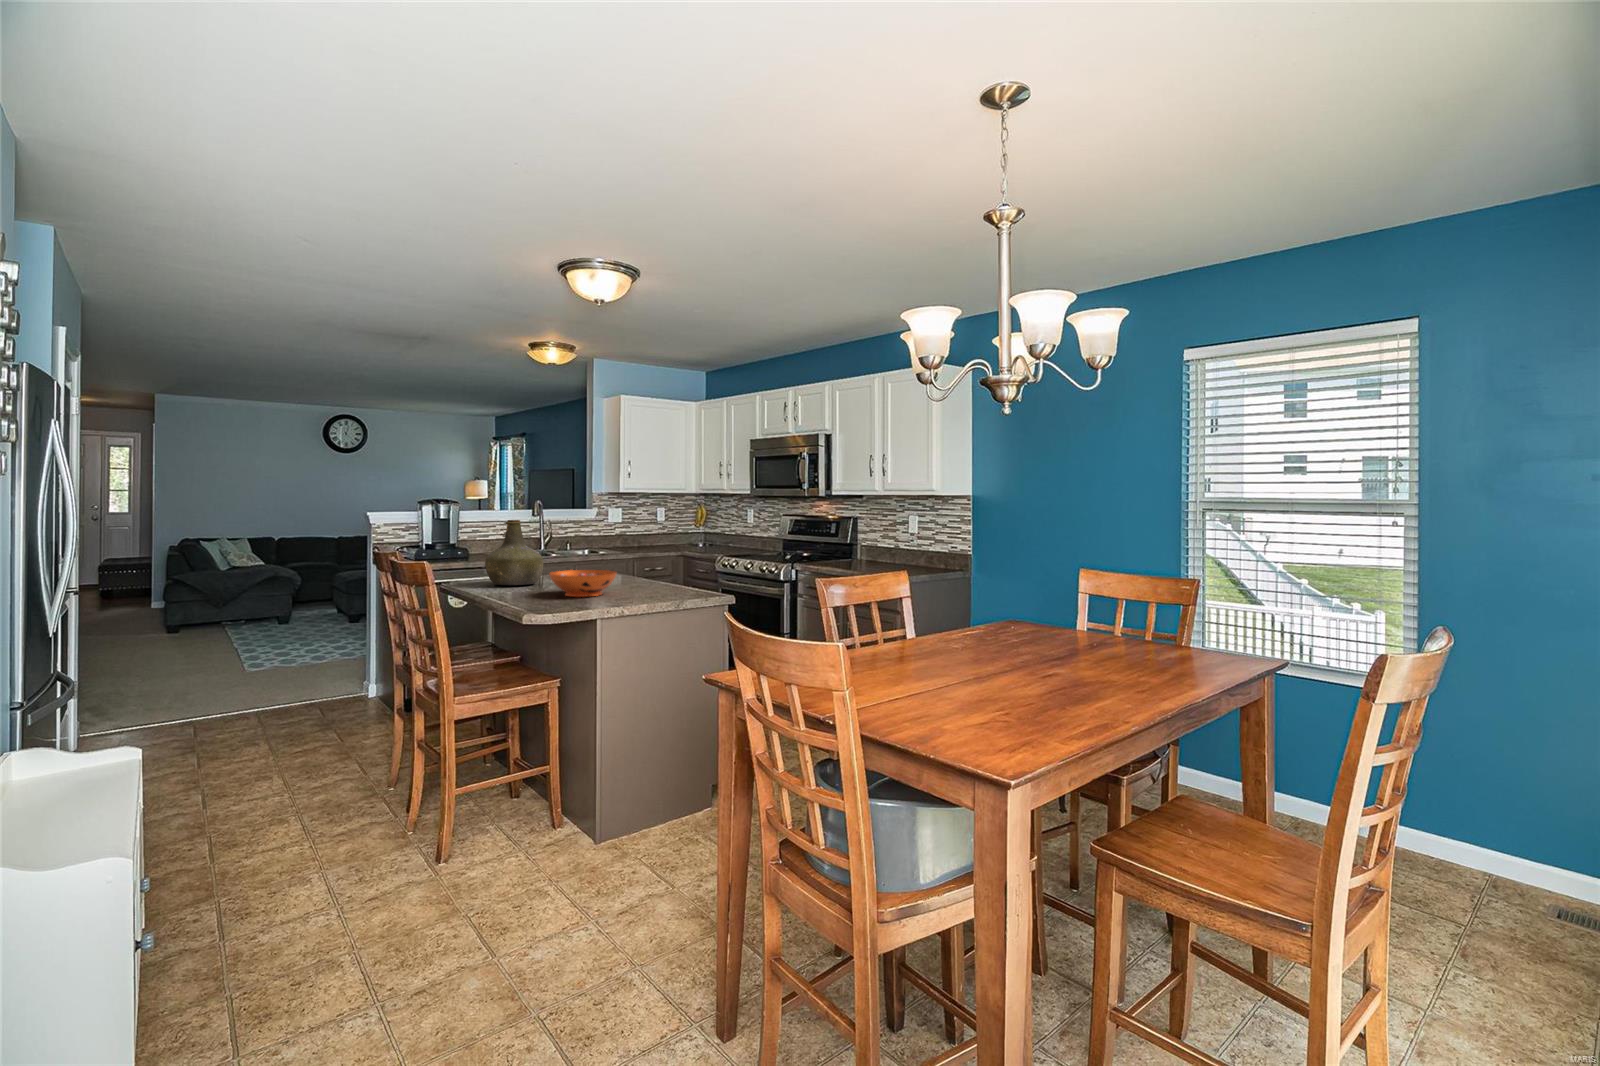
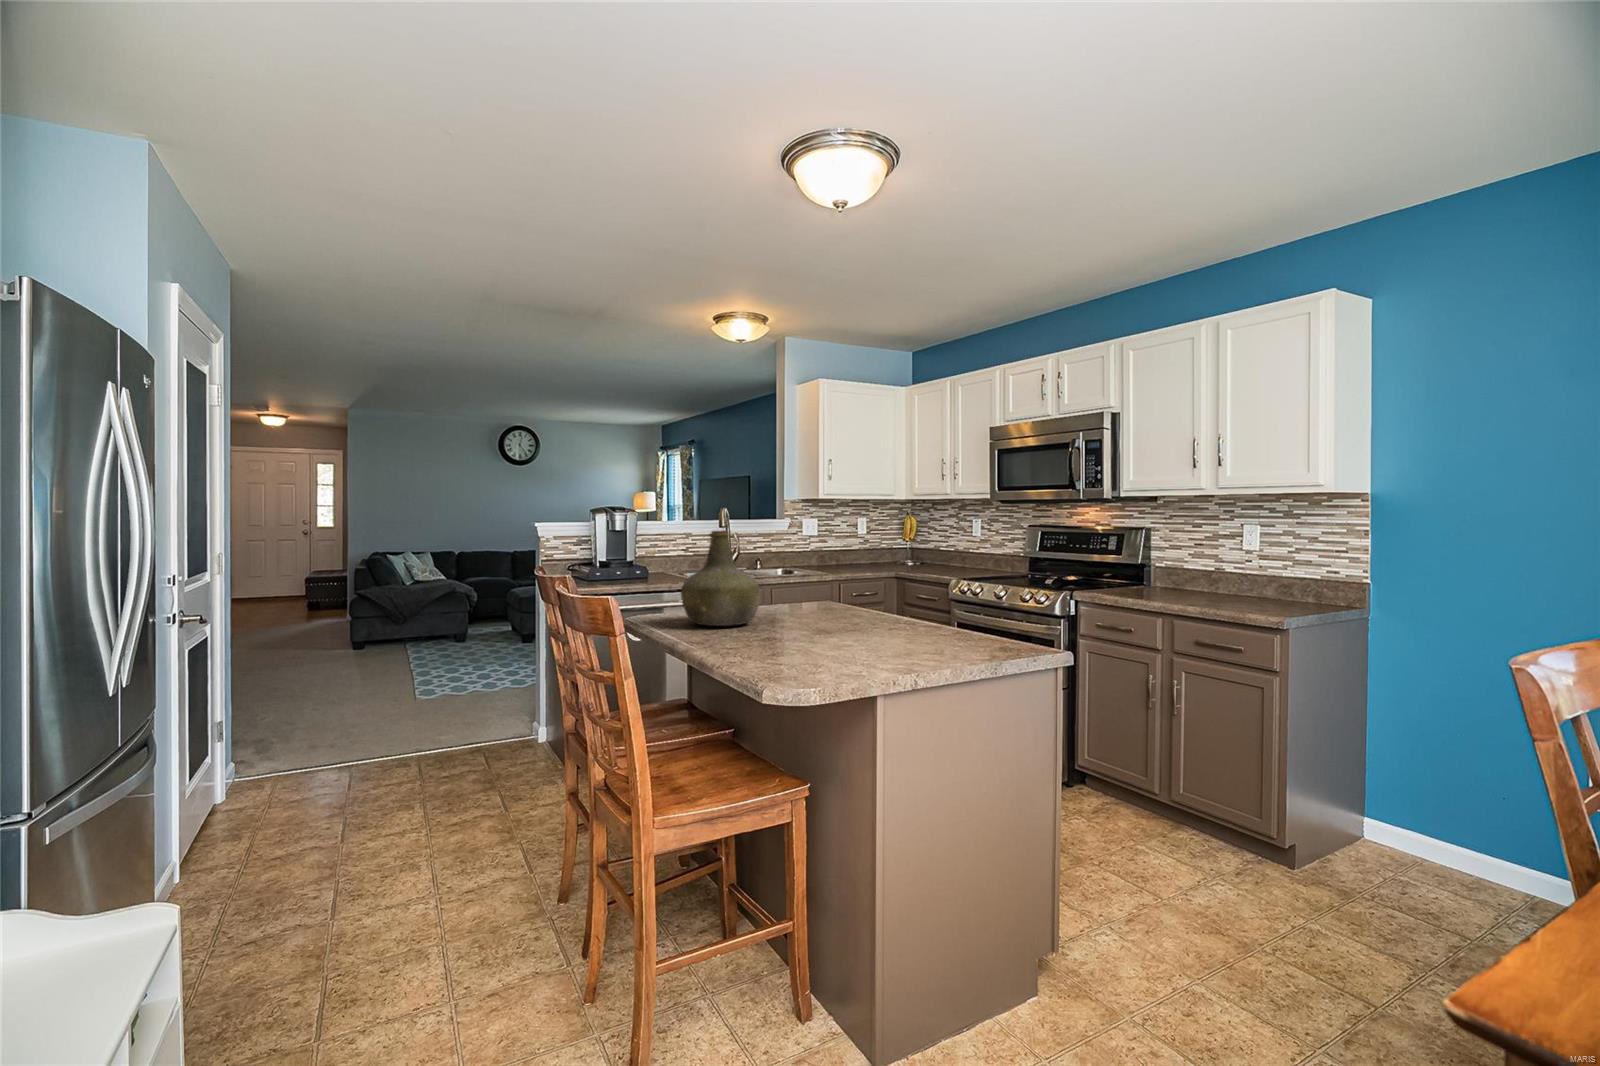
decorative bowl: present [549,570,617,597] -> none [782,606,885,652]

